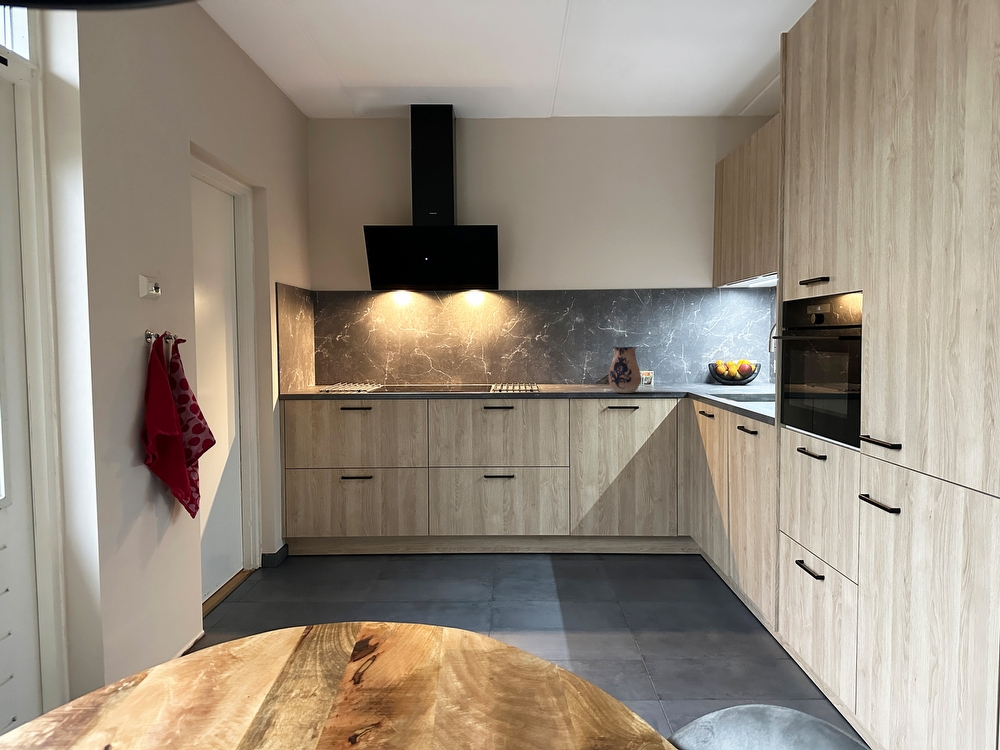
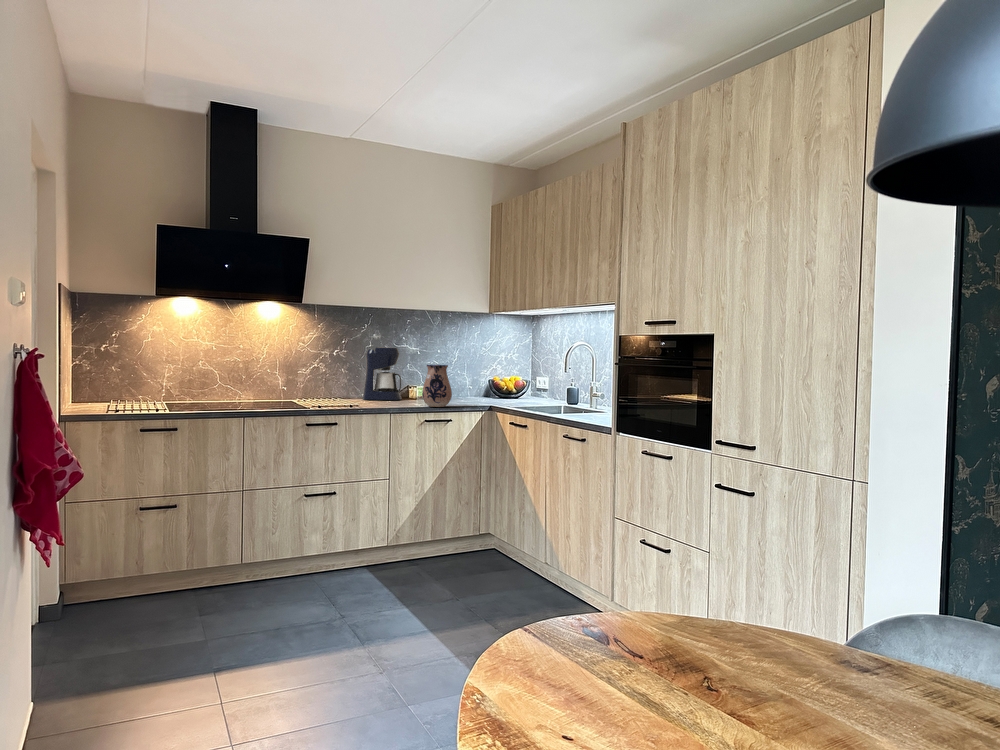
coffee maker: none [565,329,607,385] -> present [363,347,401,400]

